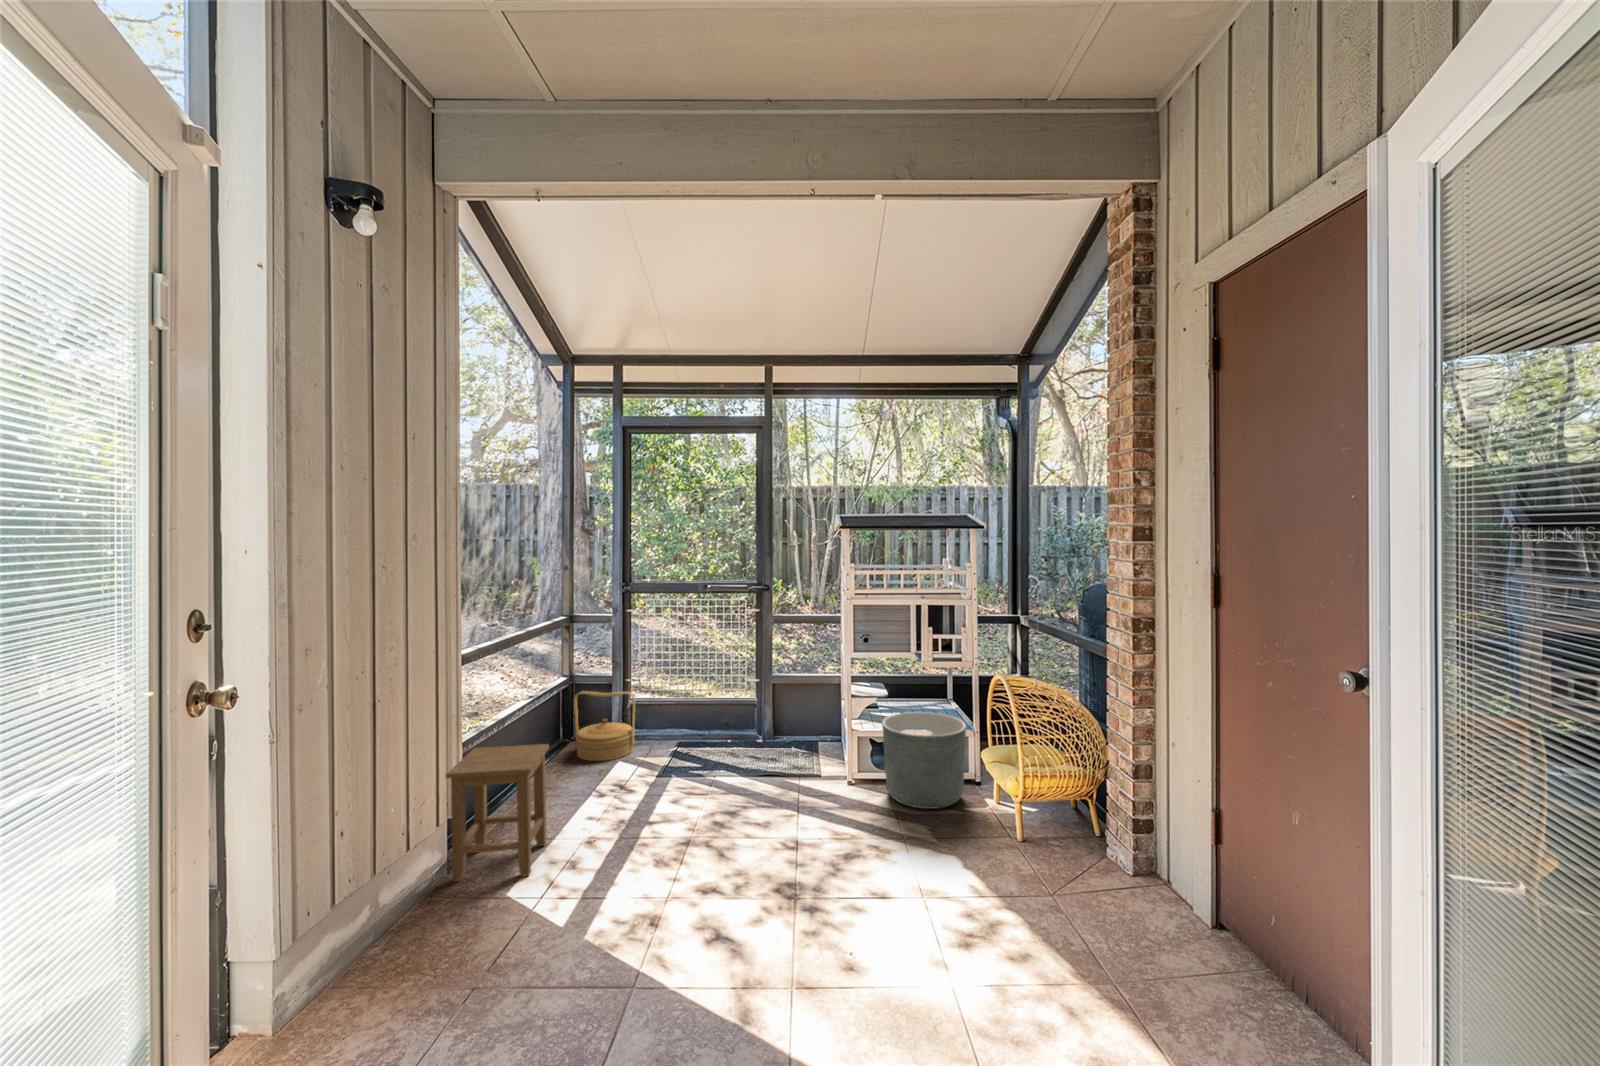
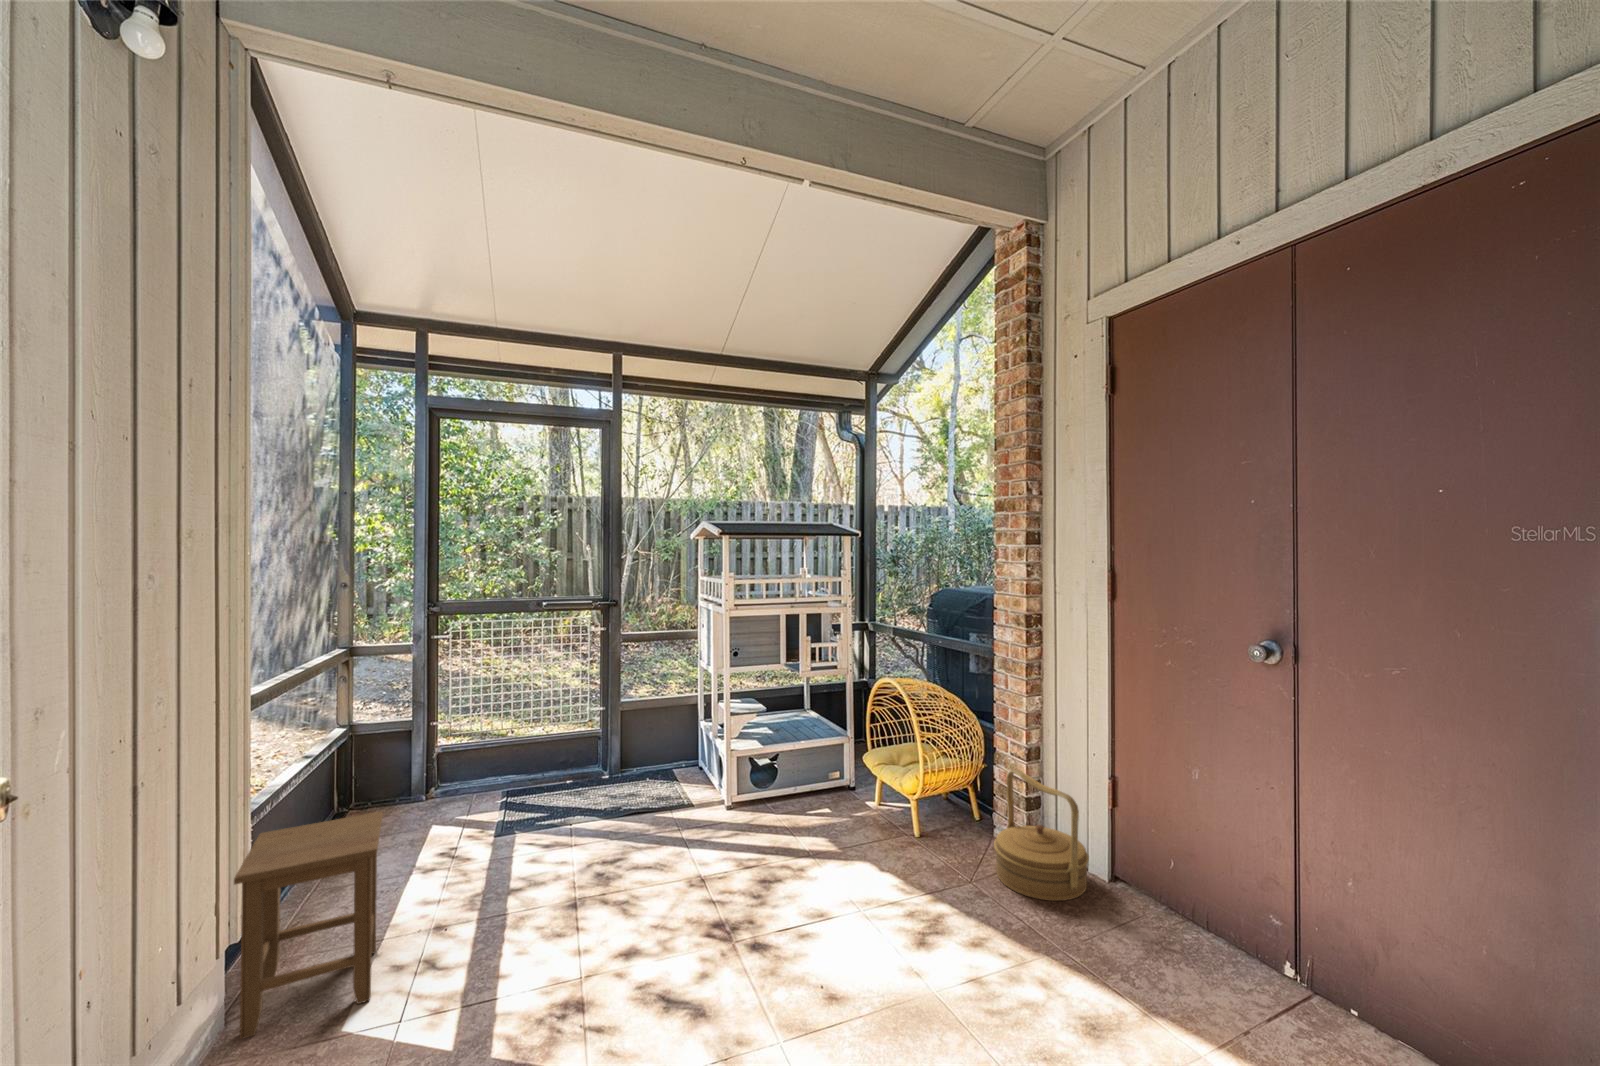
woven basket: present [574,691,635,761] -> present [994,769,1089,901]
planter: present [882,712,966,809] -> none [769,722,853,822]

